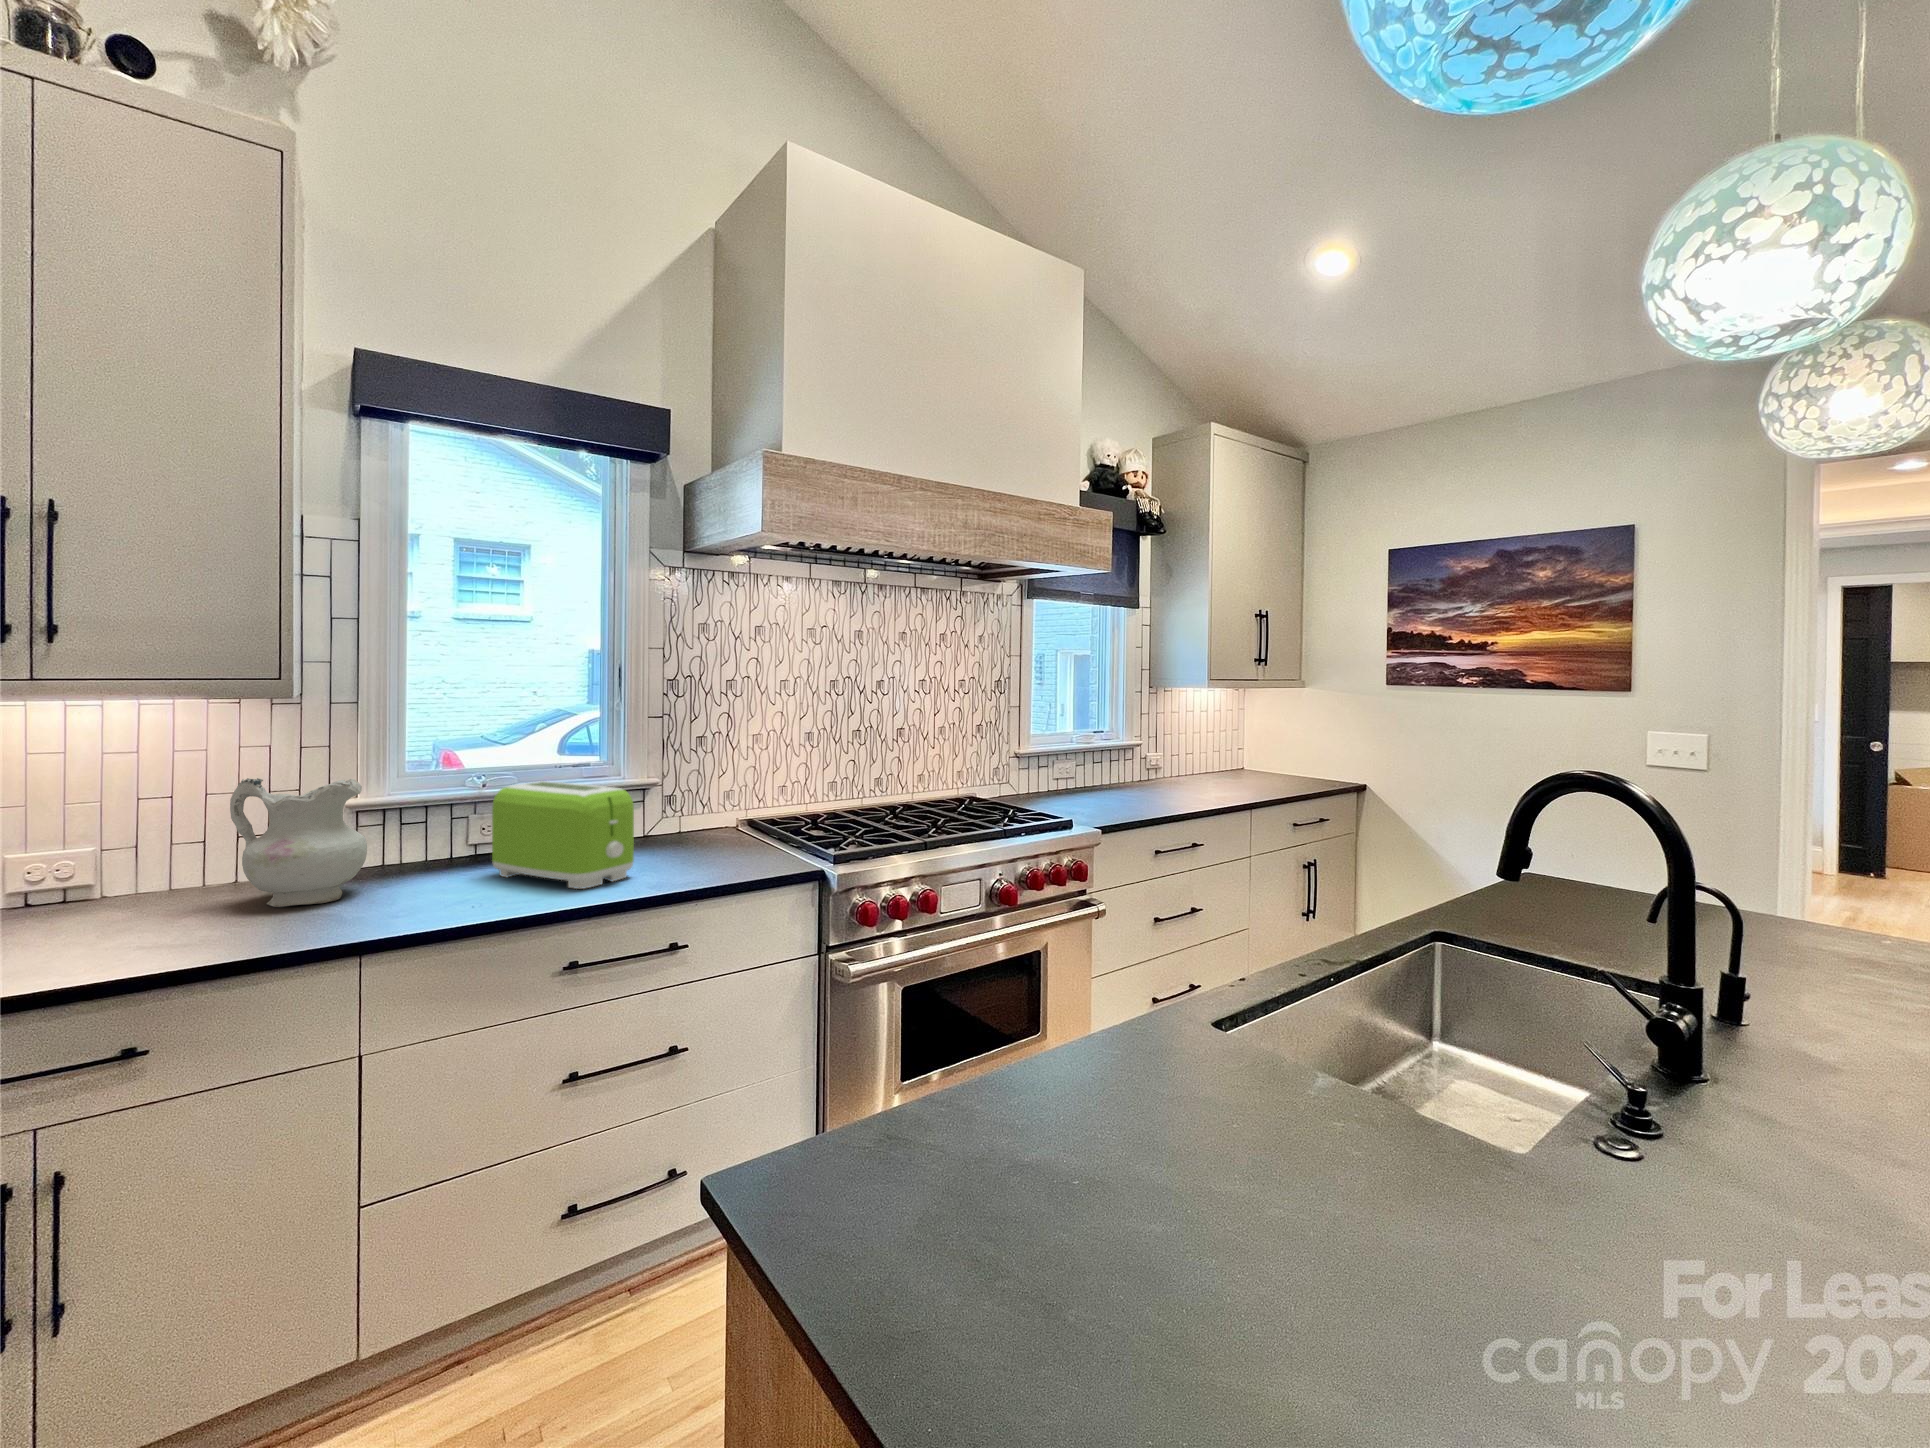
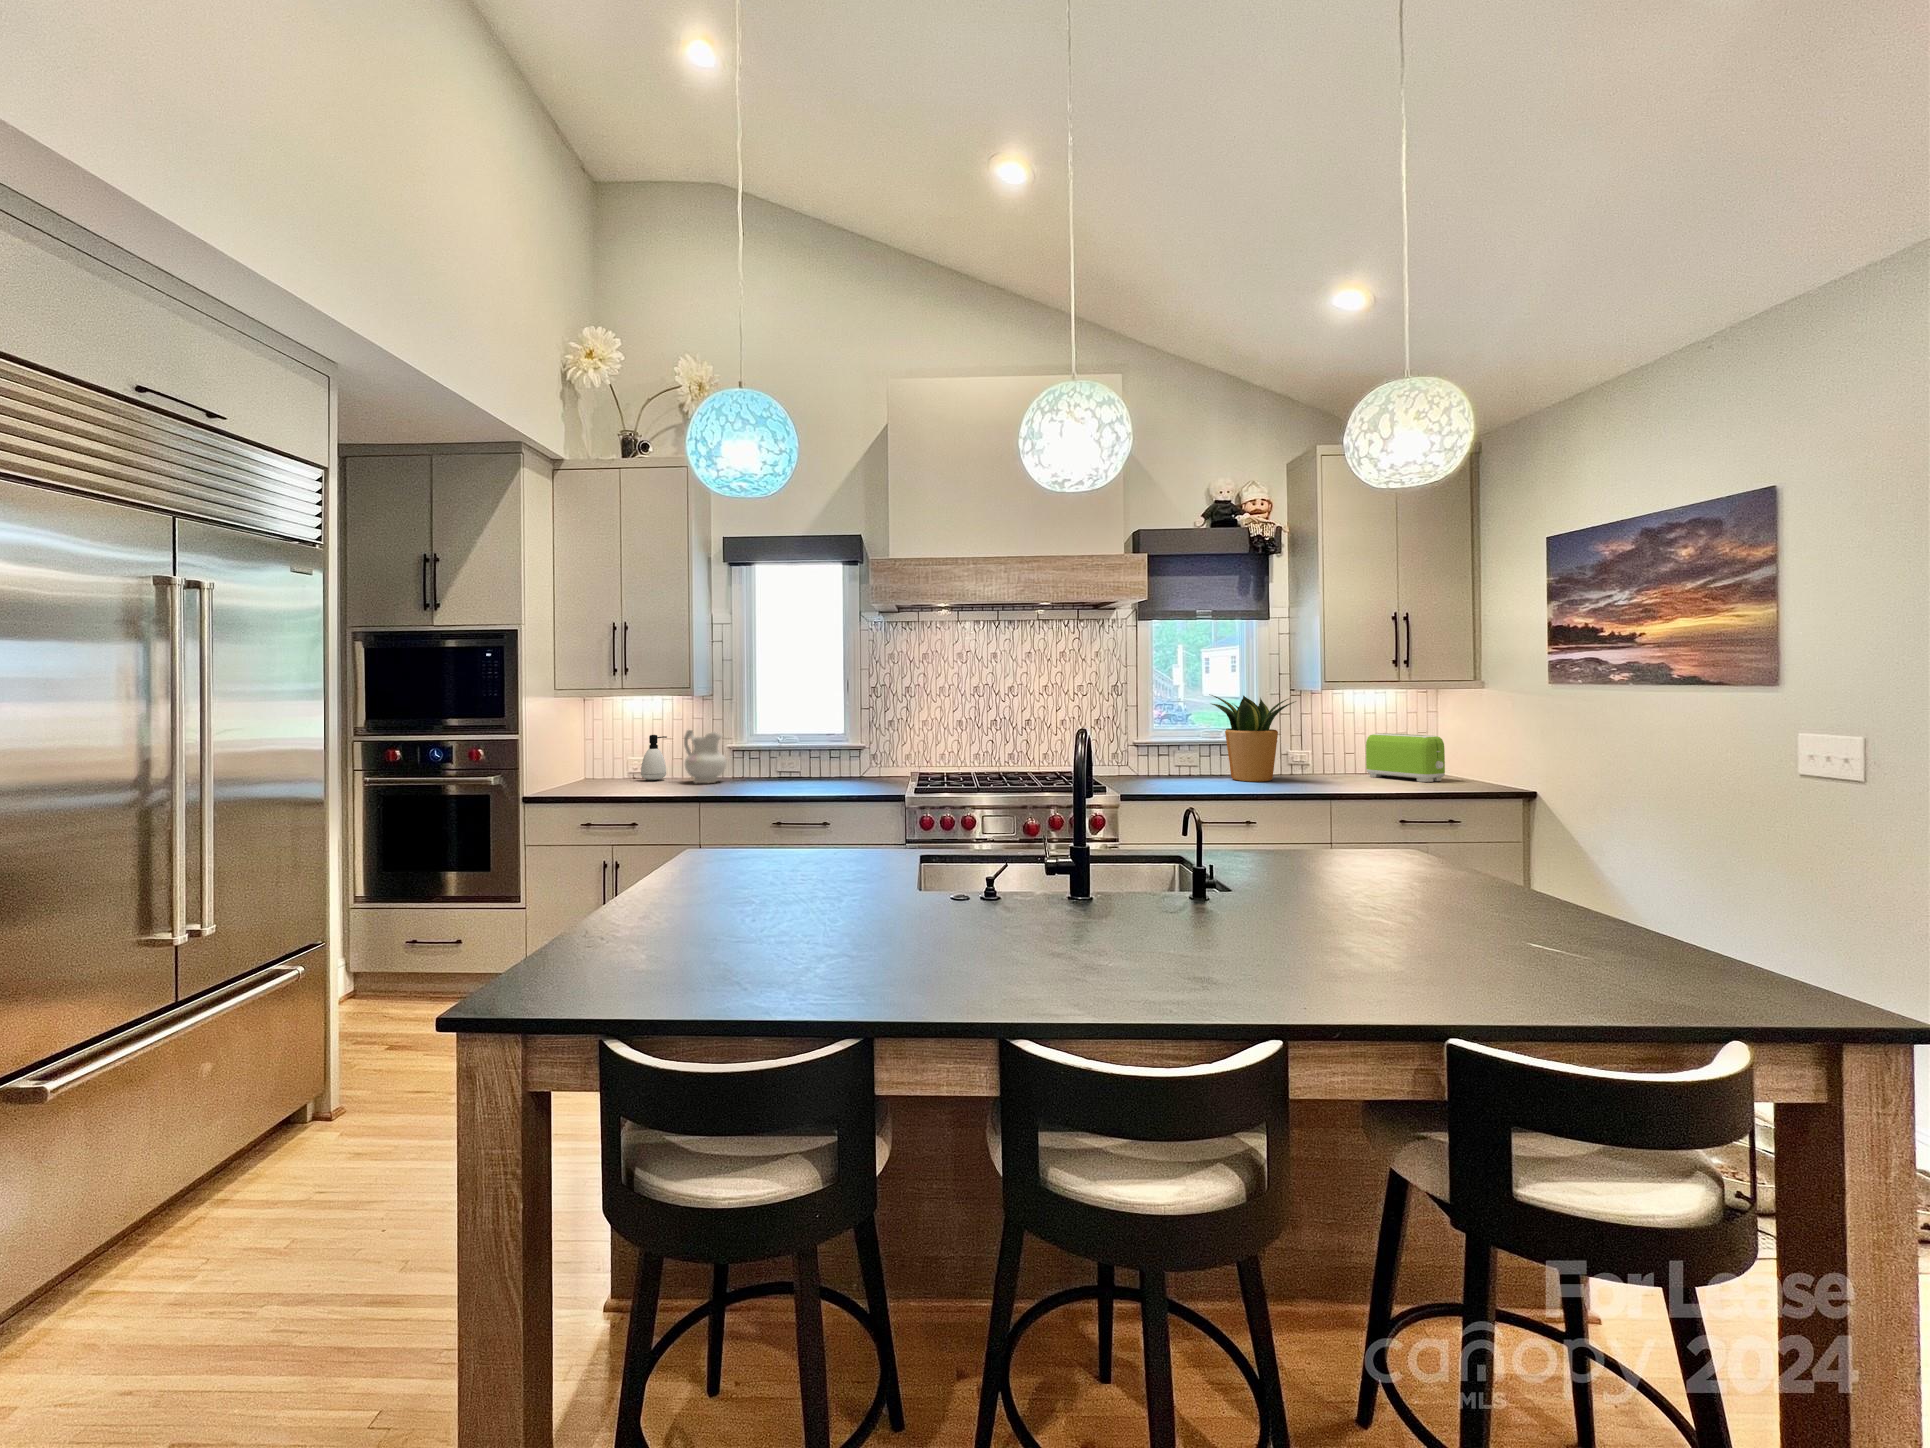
potted plant: none [1107,693,1210,796] -> present [1211,695,1296,782]
toaster: present [492,781,634,889] -> present [1366,733,1445,782]
soap dispenser: none [66,795,161,914] -> present [641,735,667,780]

